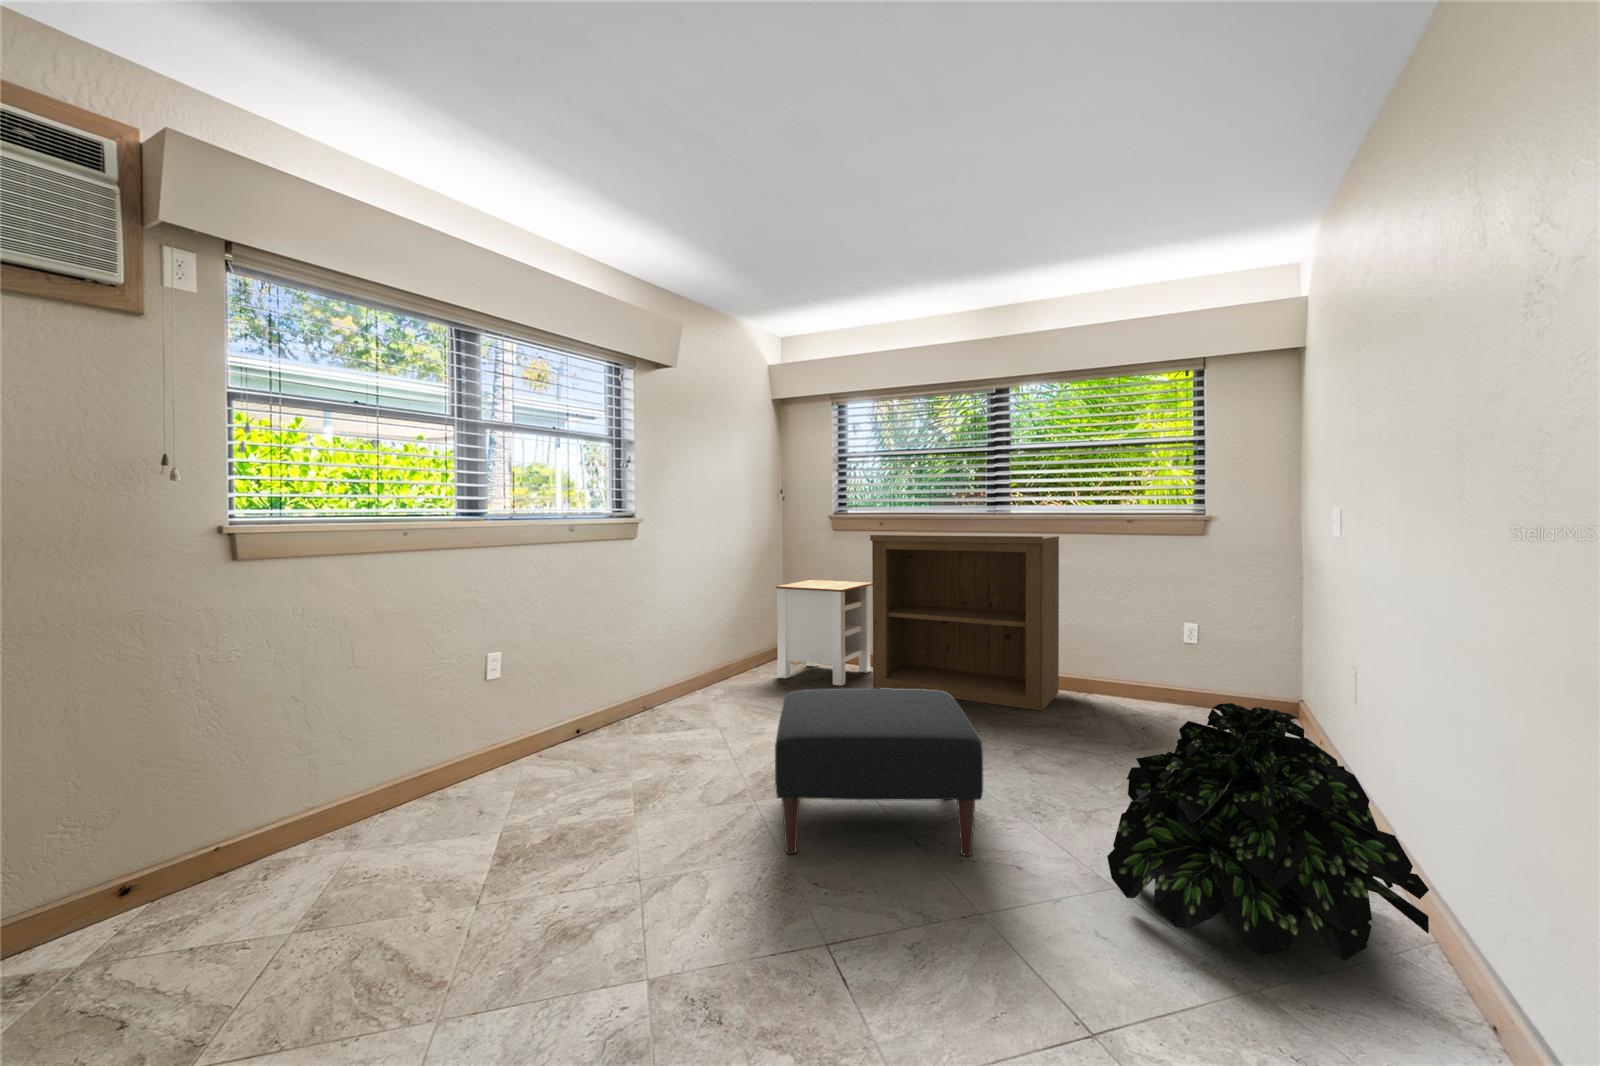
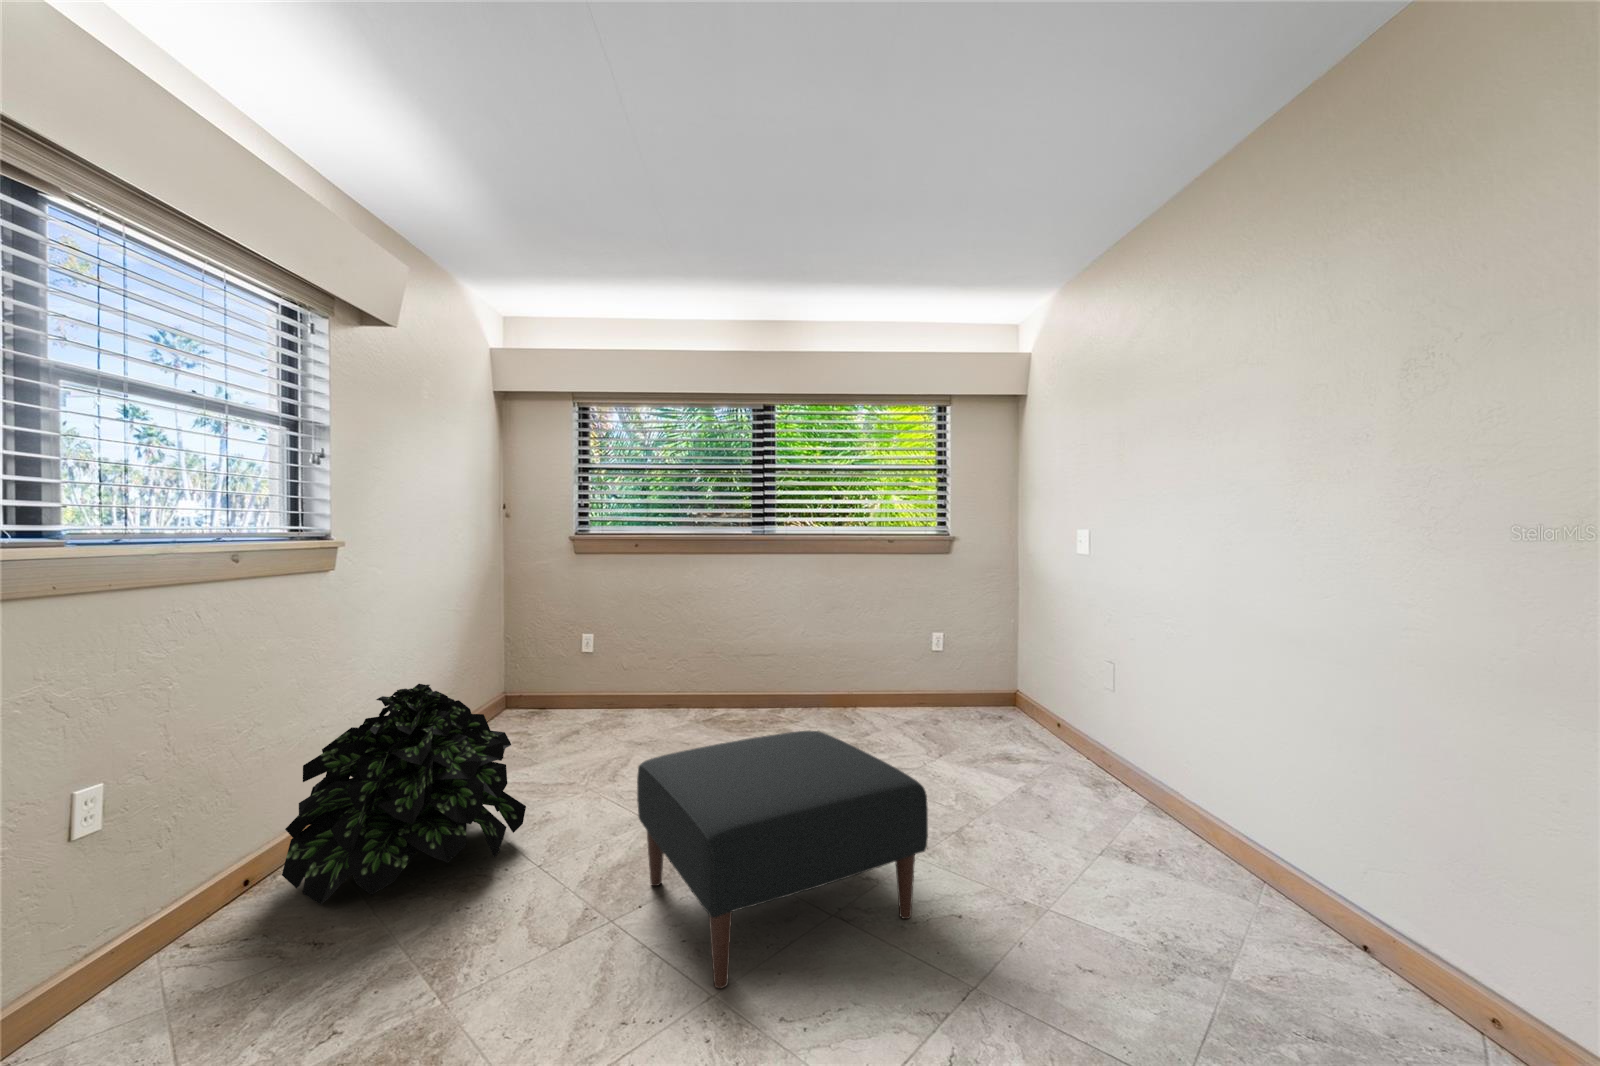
bookshelf: present [870,535,1059,711] -> none [643,556,832,732]
side table: present [776,580,873,686] -> none [516,612,629,738]
potted plant: present [1107,703,1429,961] -> present [282,684,526,905]

